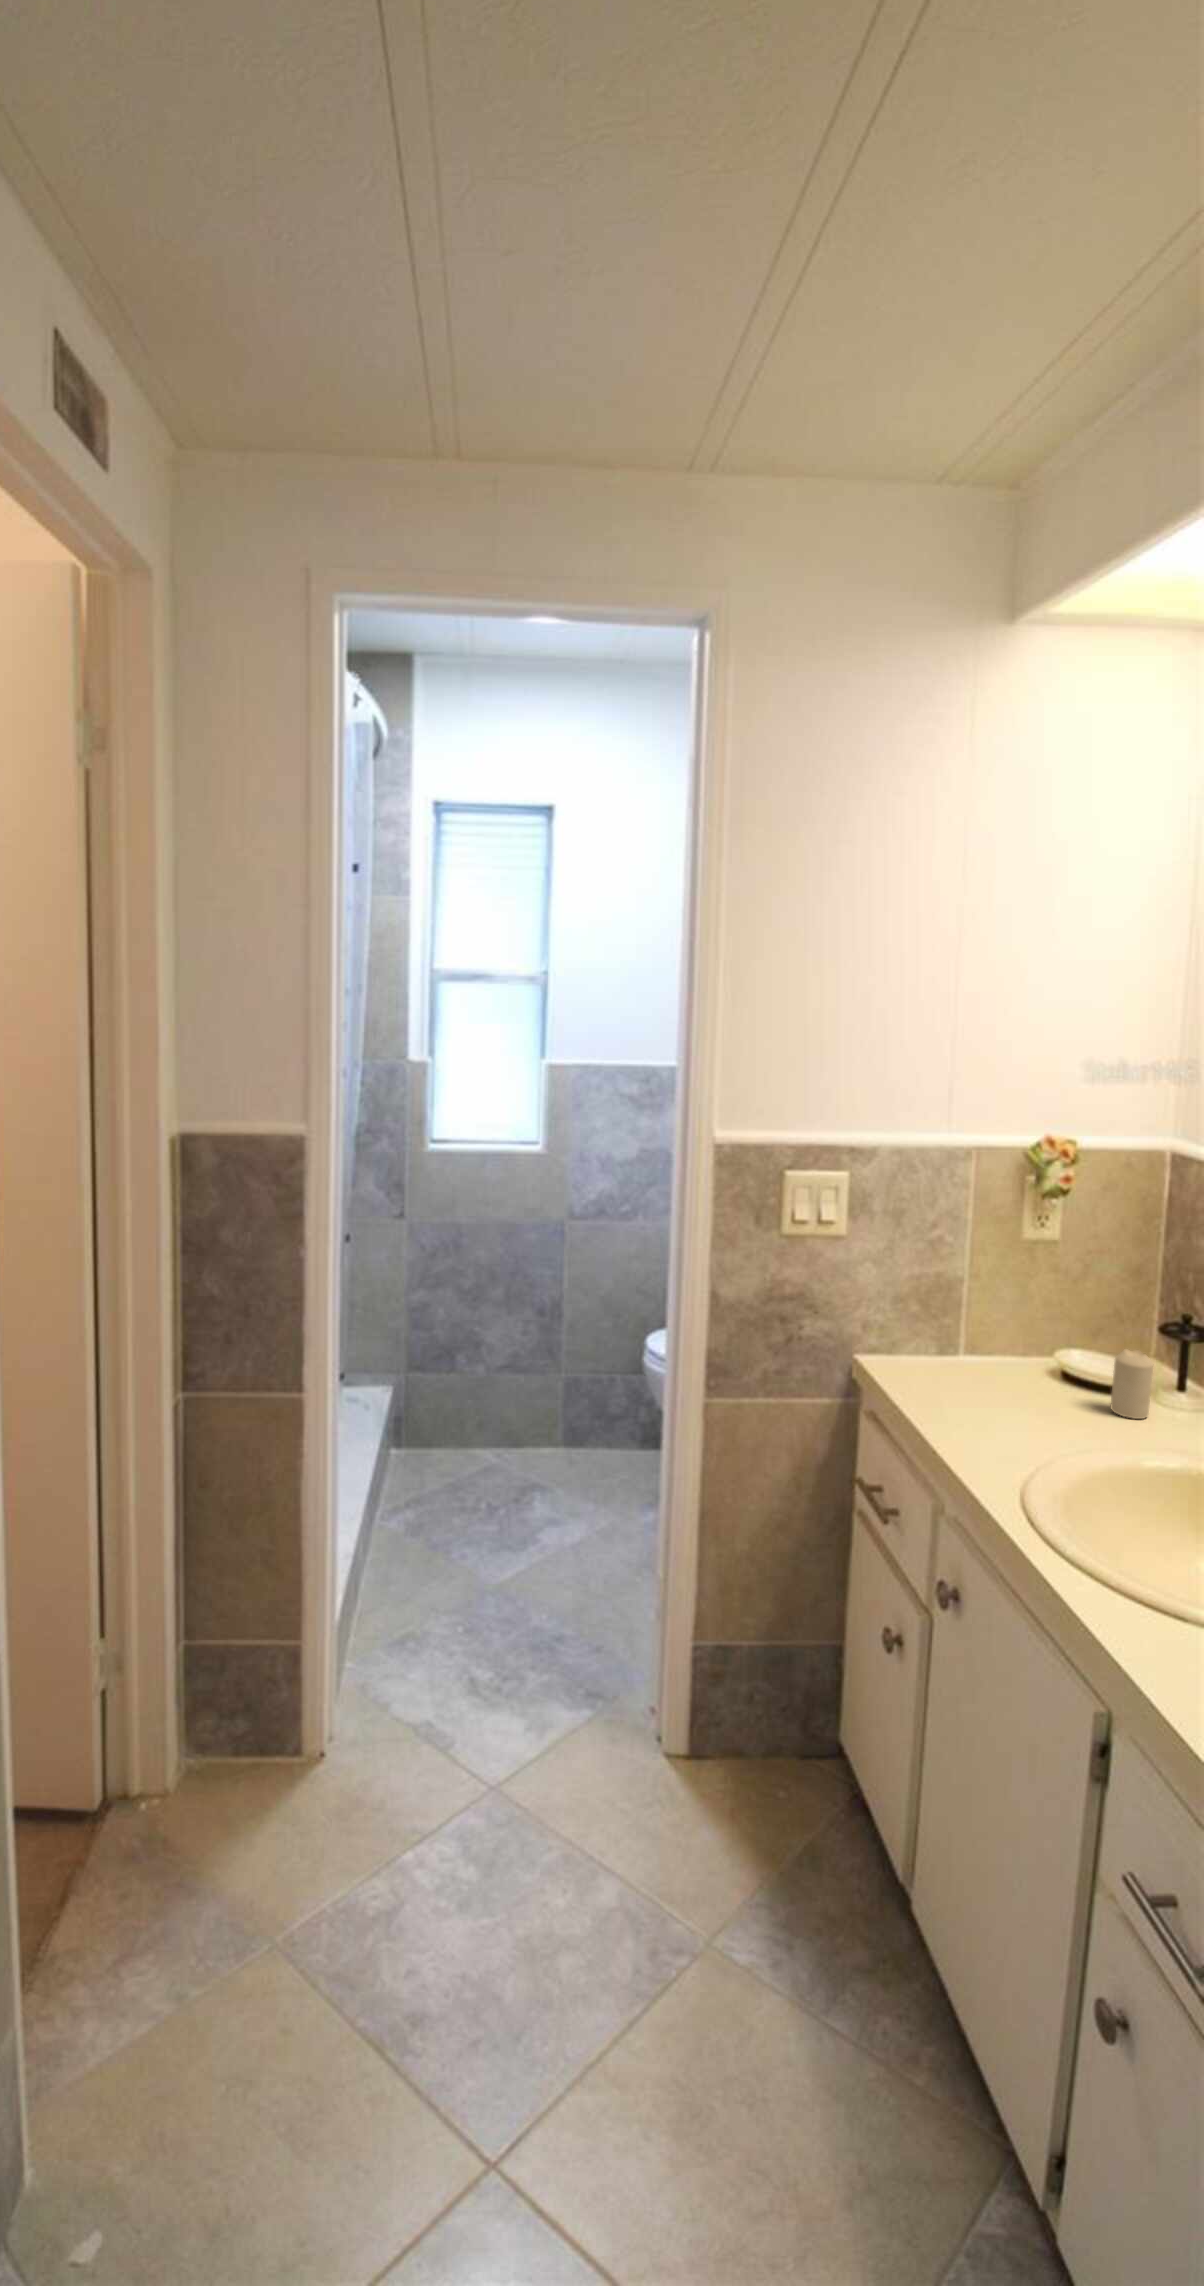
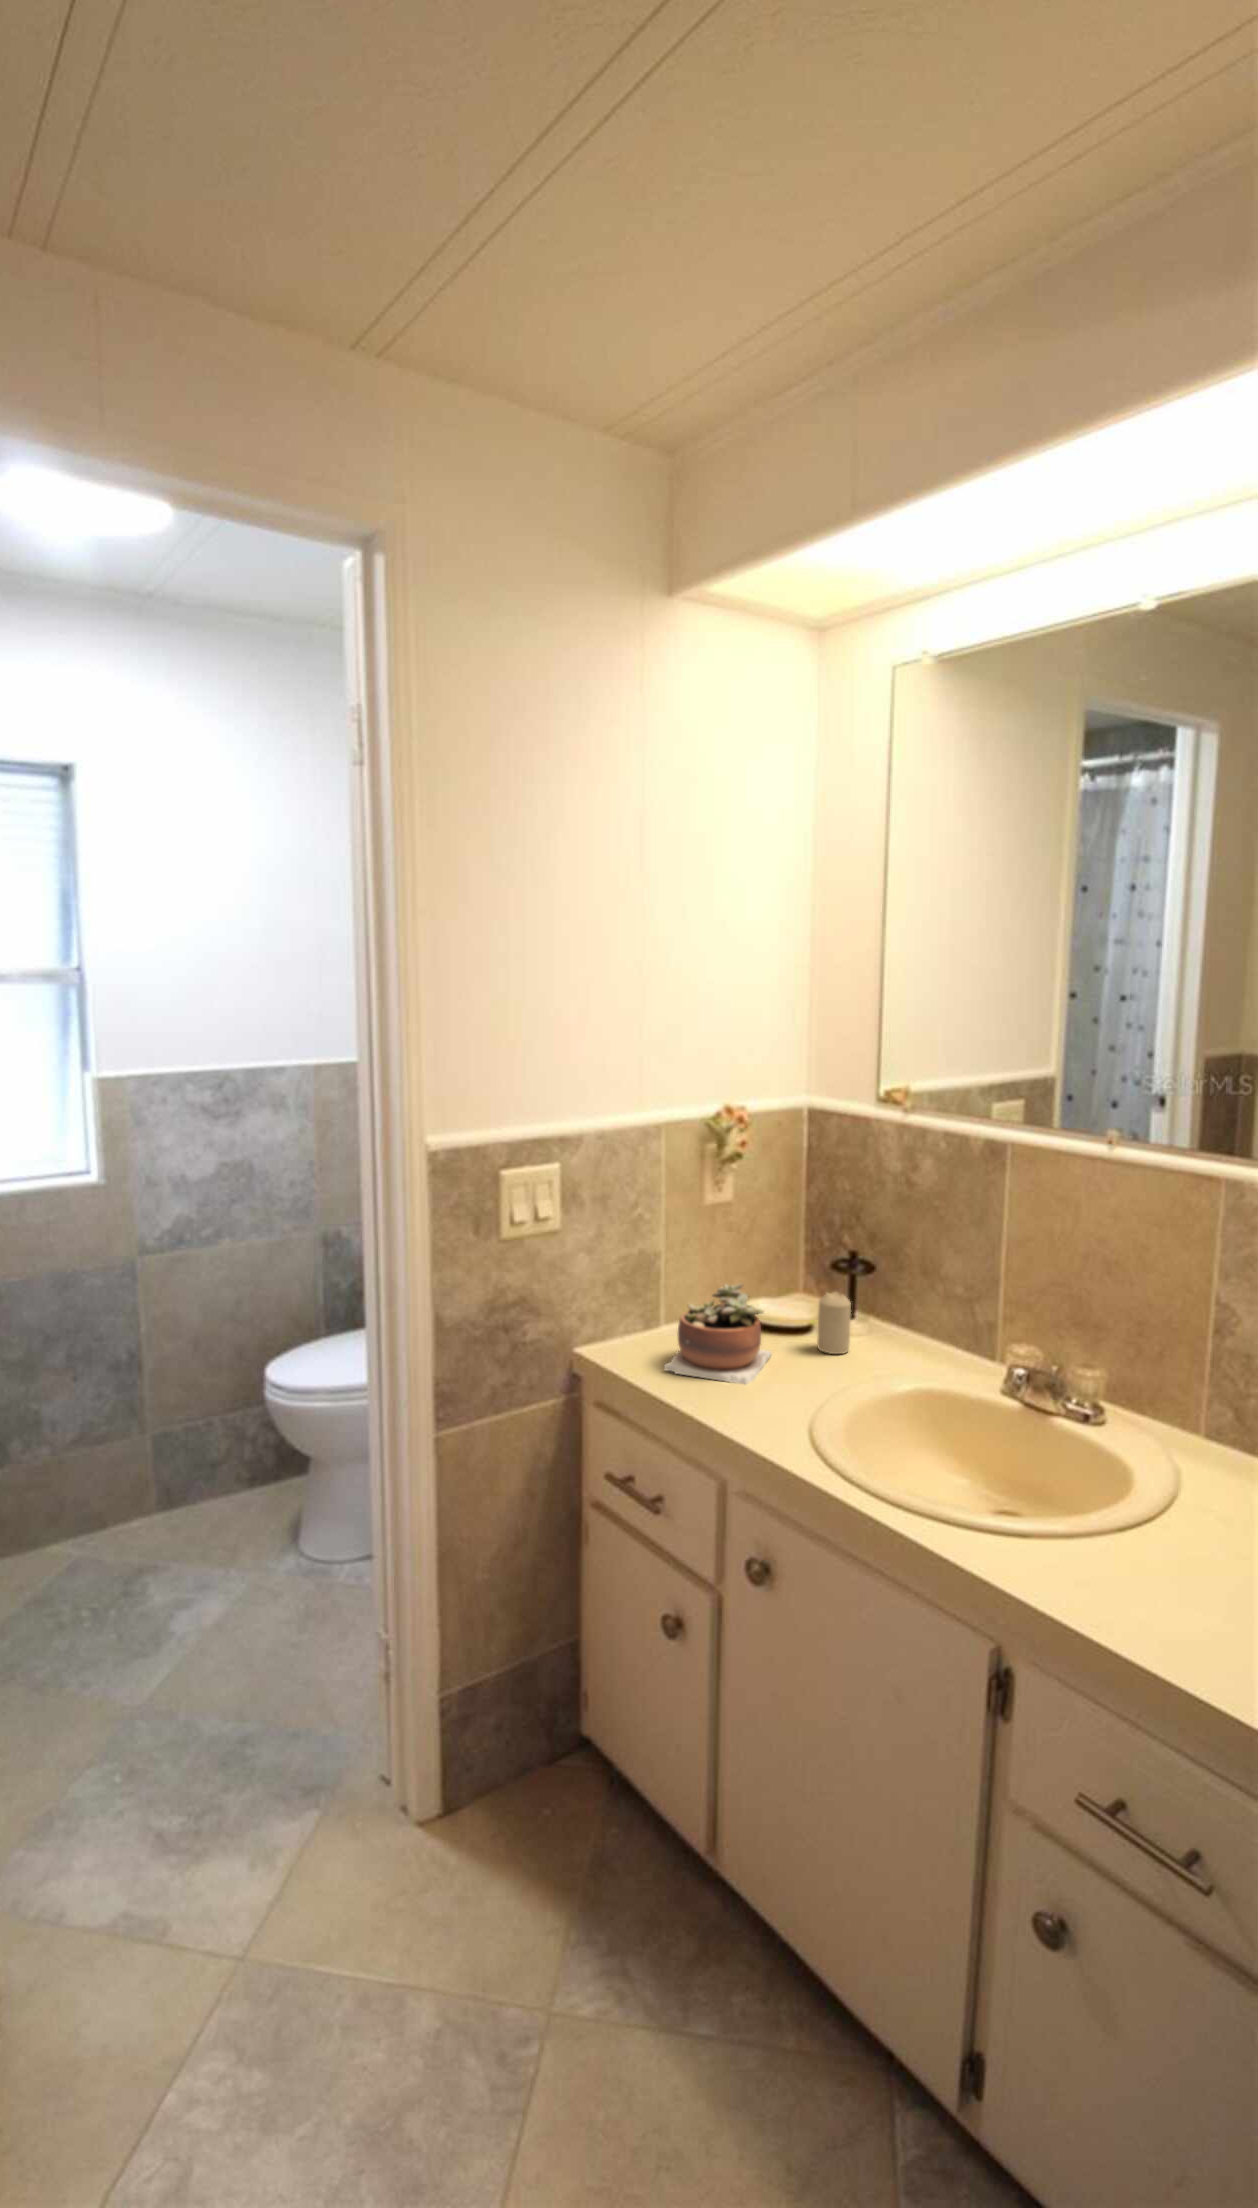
succulent plant: none [922,1317,1054,1420] -> present [664,1284,772,1384]

